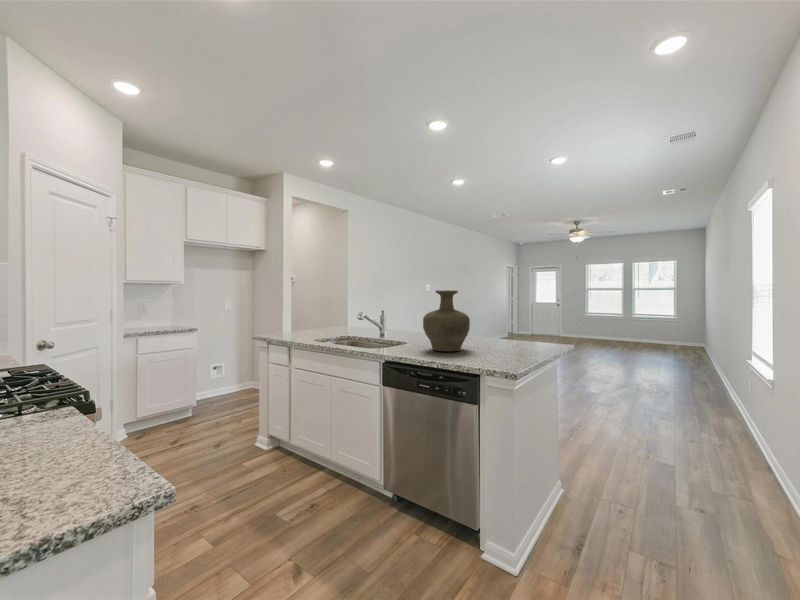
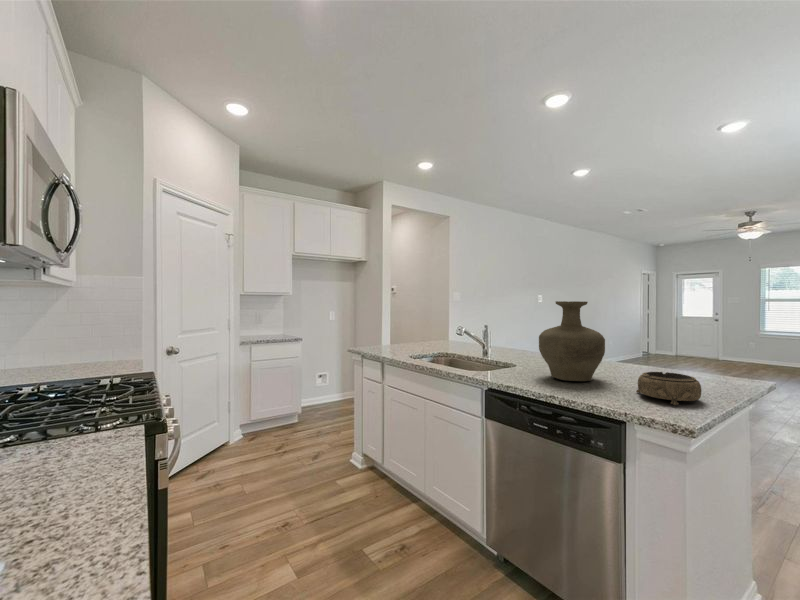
decorative bowl: none [488,341,527,362] -> present [636,372,701,405]

